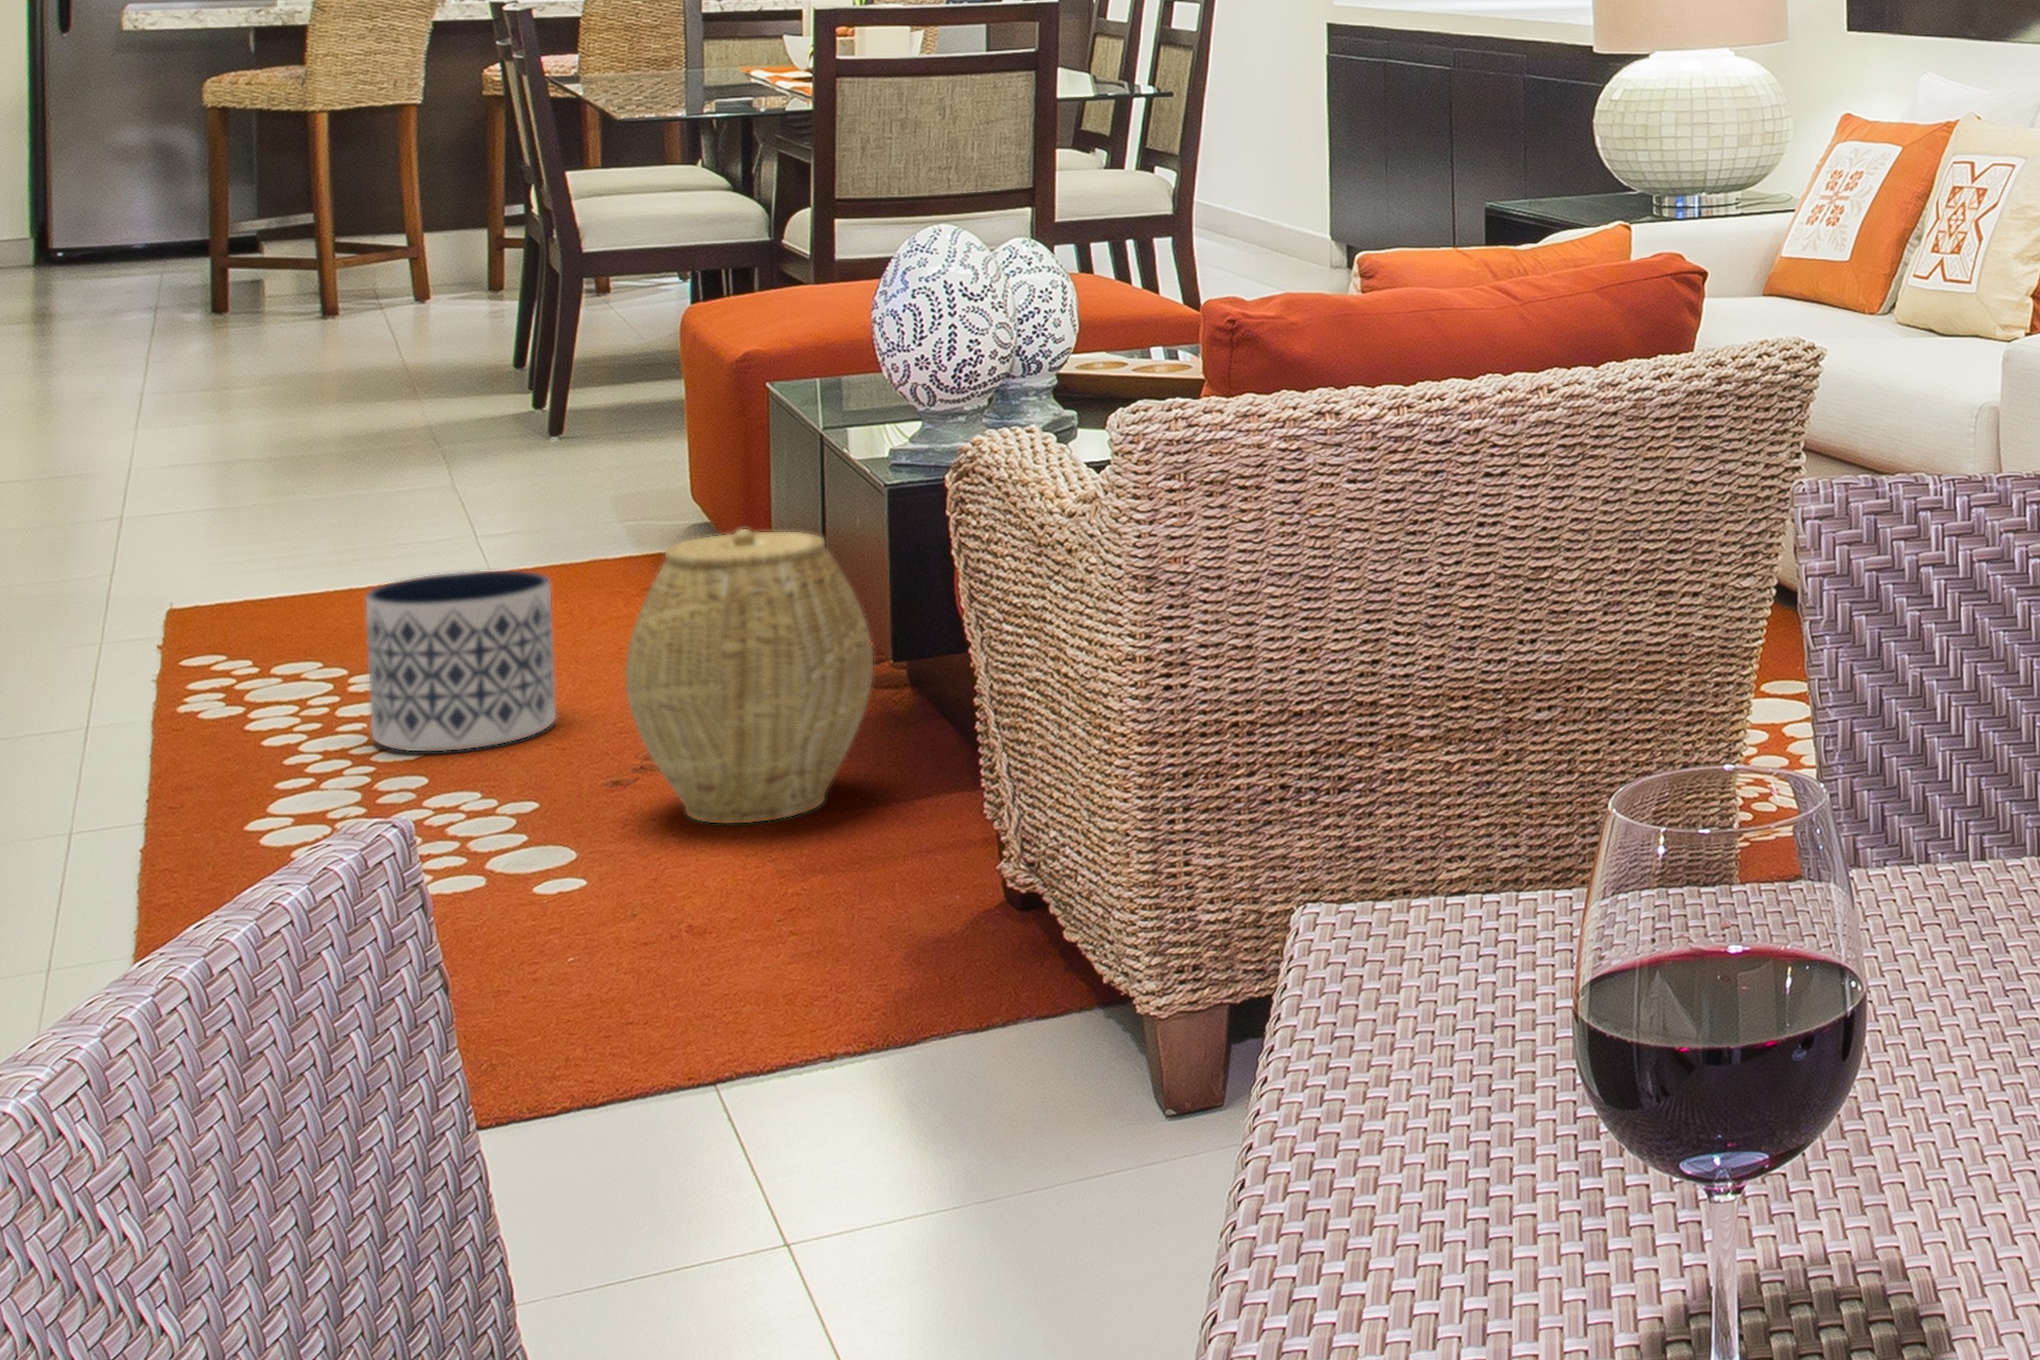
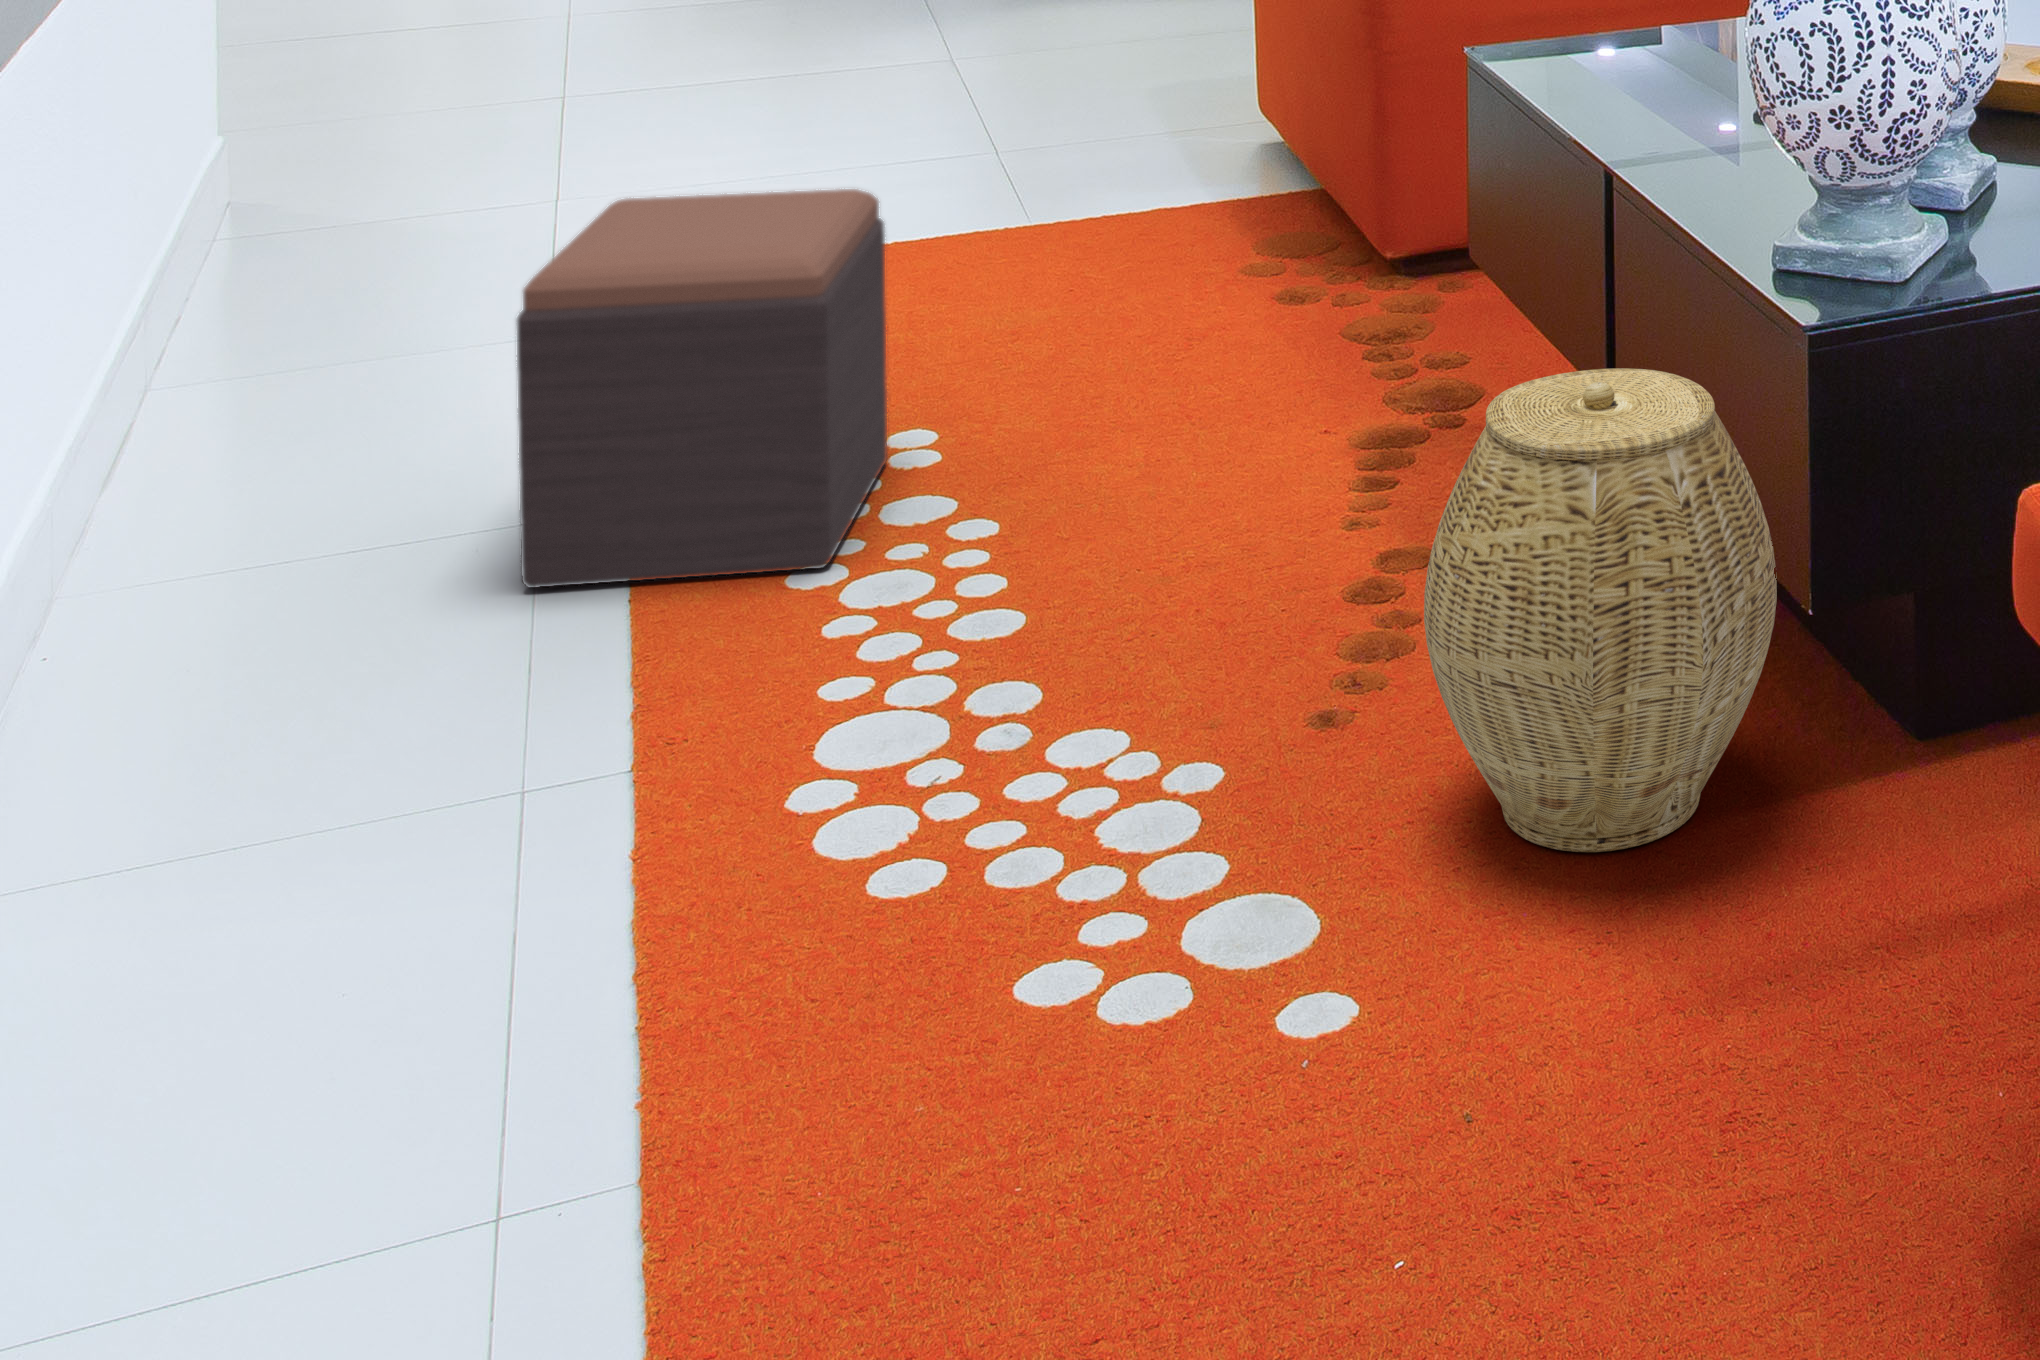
footstool: none [23,483,318,743] -> present [517,189,887,588]
planter: present [366,571,556,751] -> none [990,340,1236,632]

